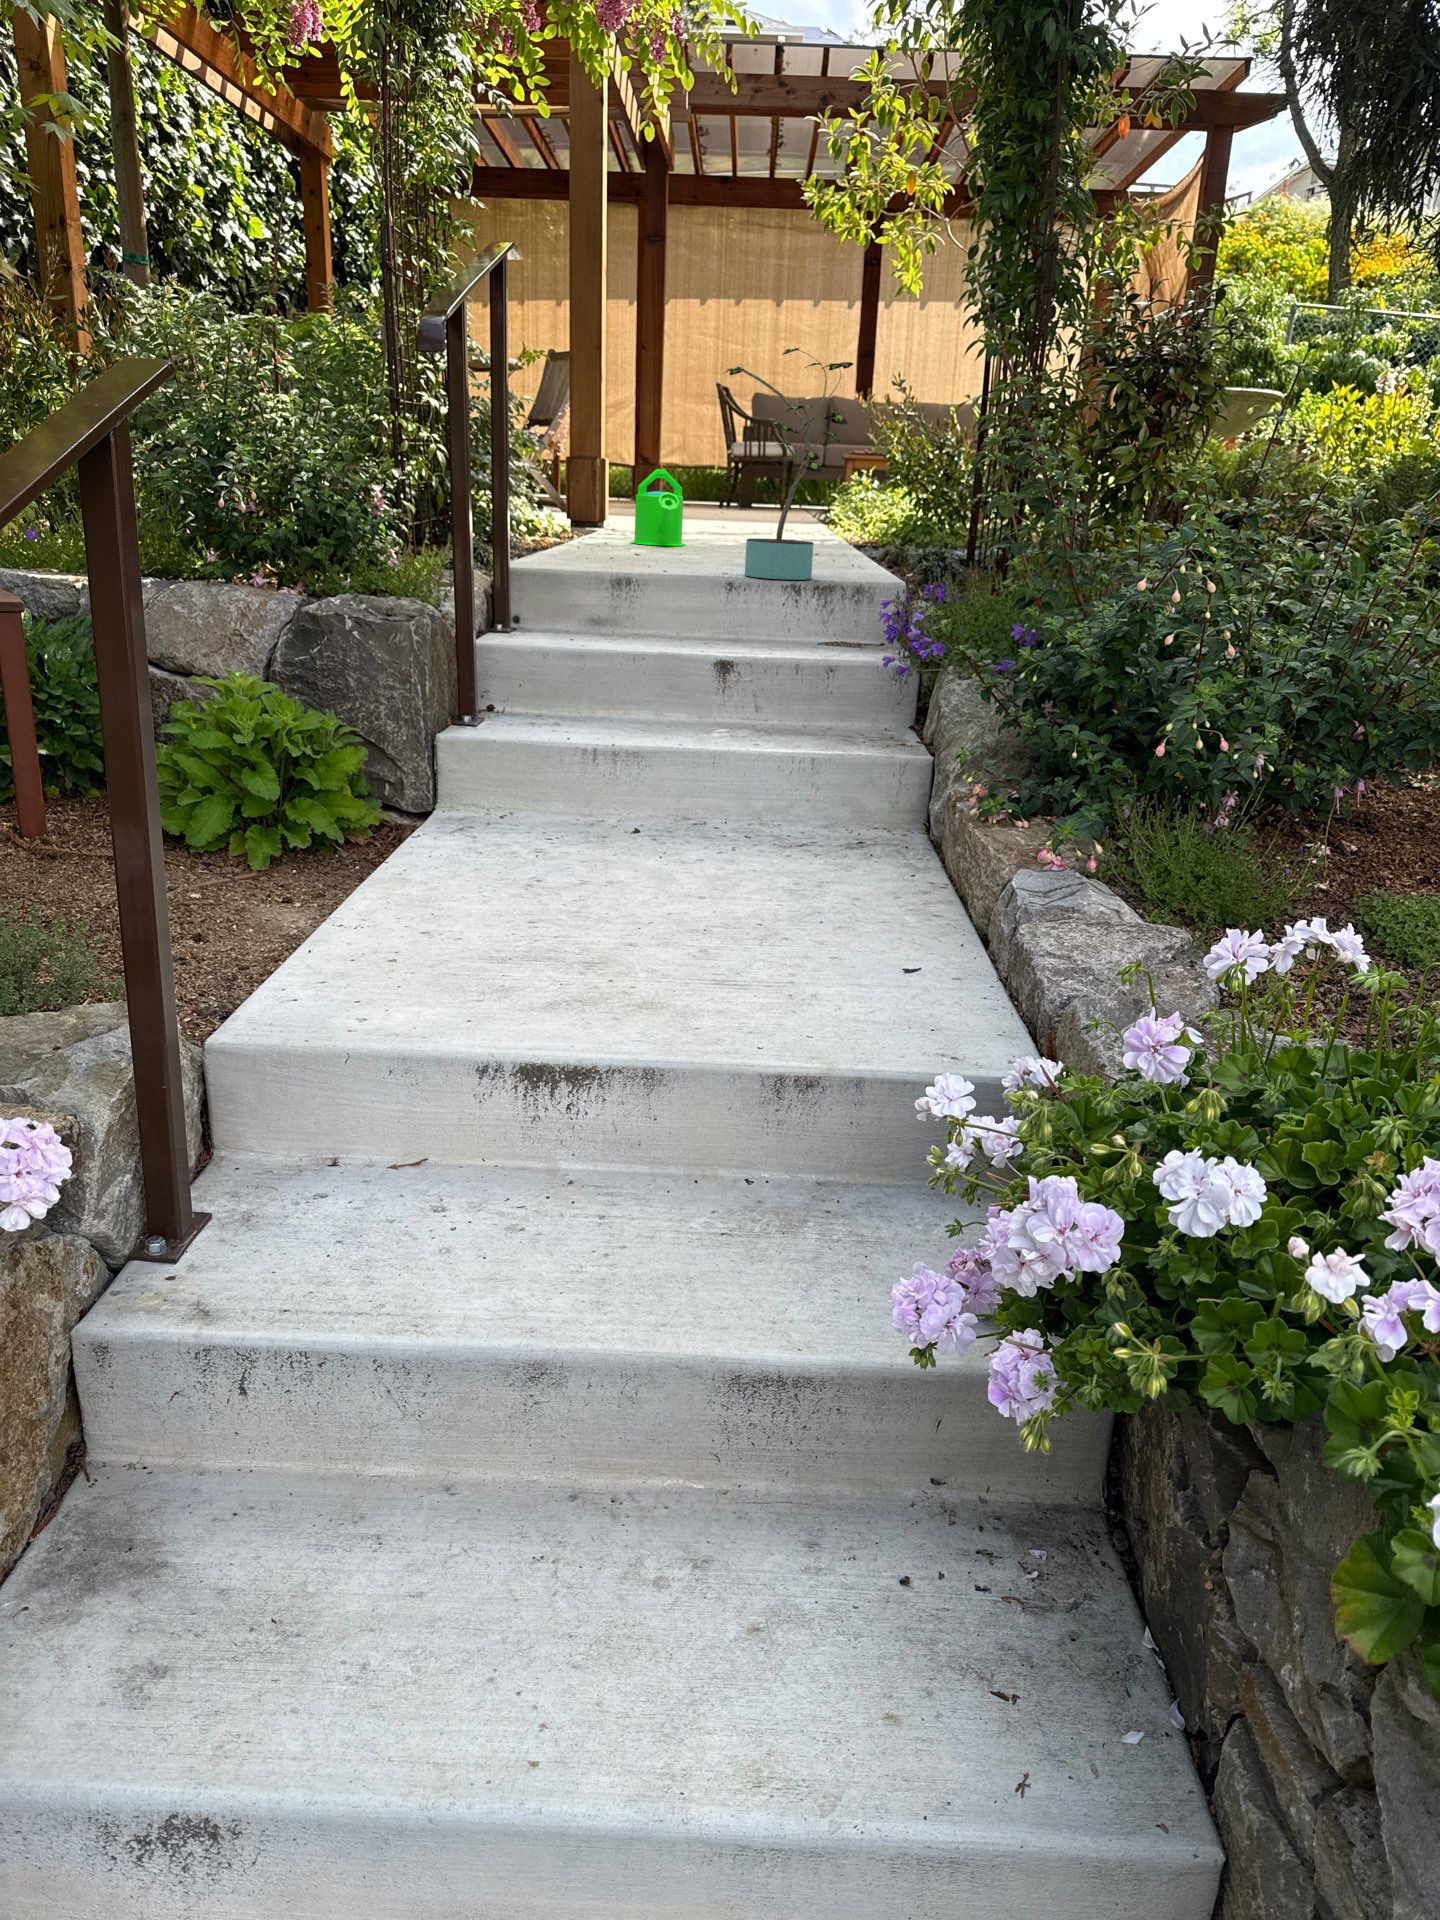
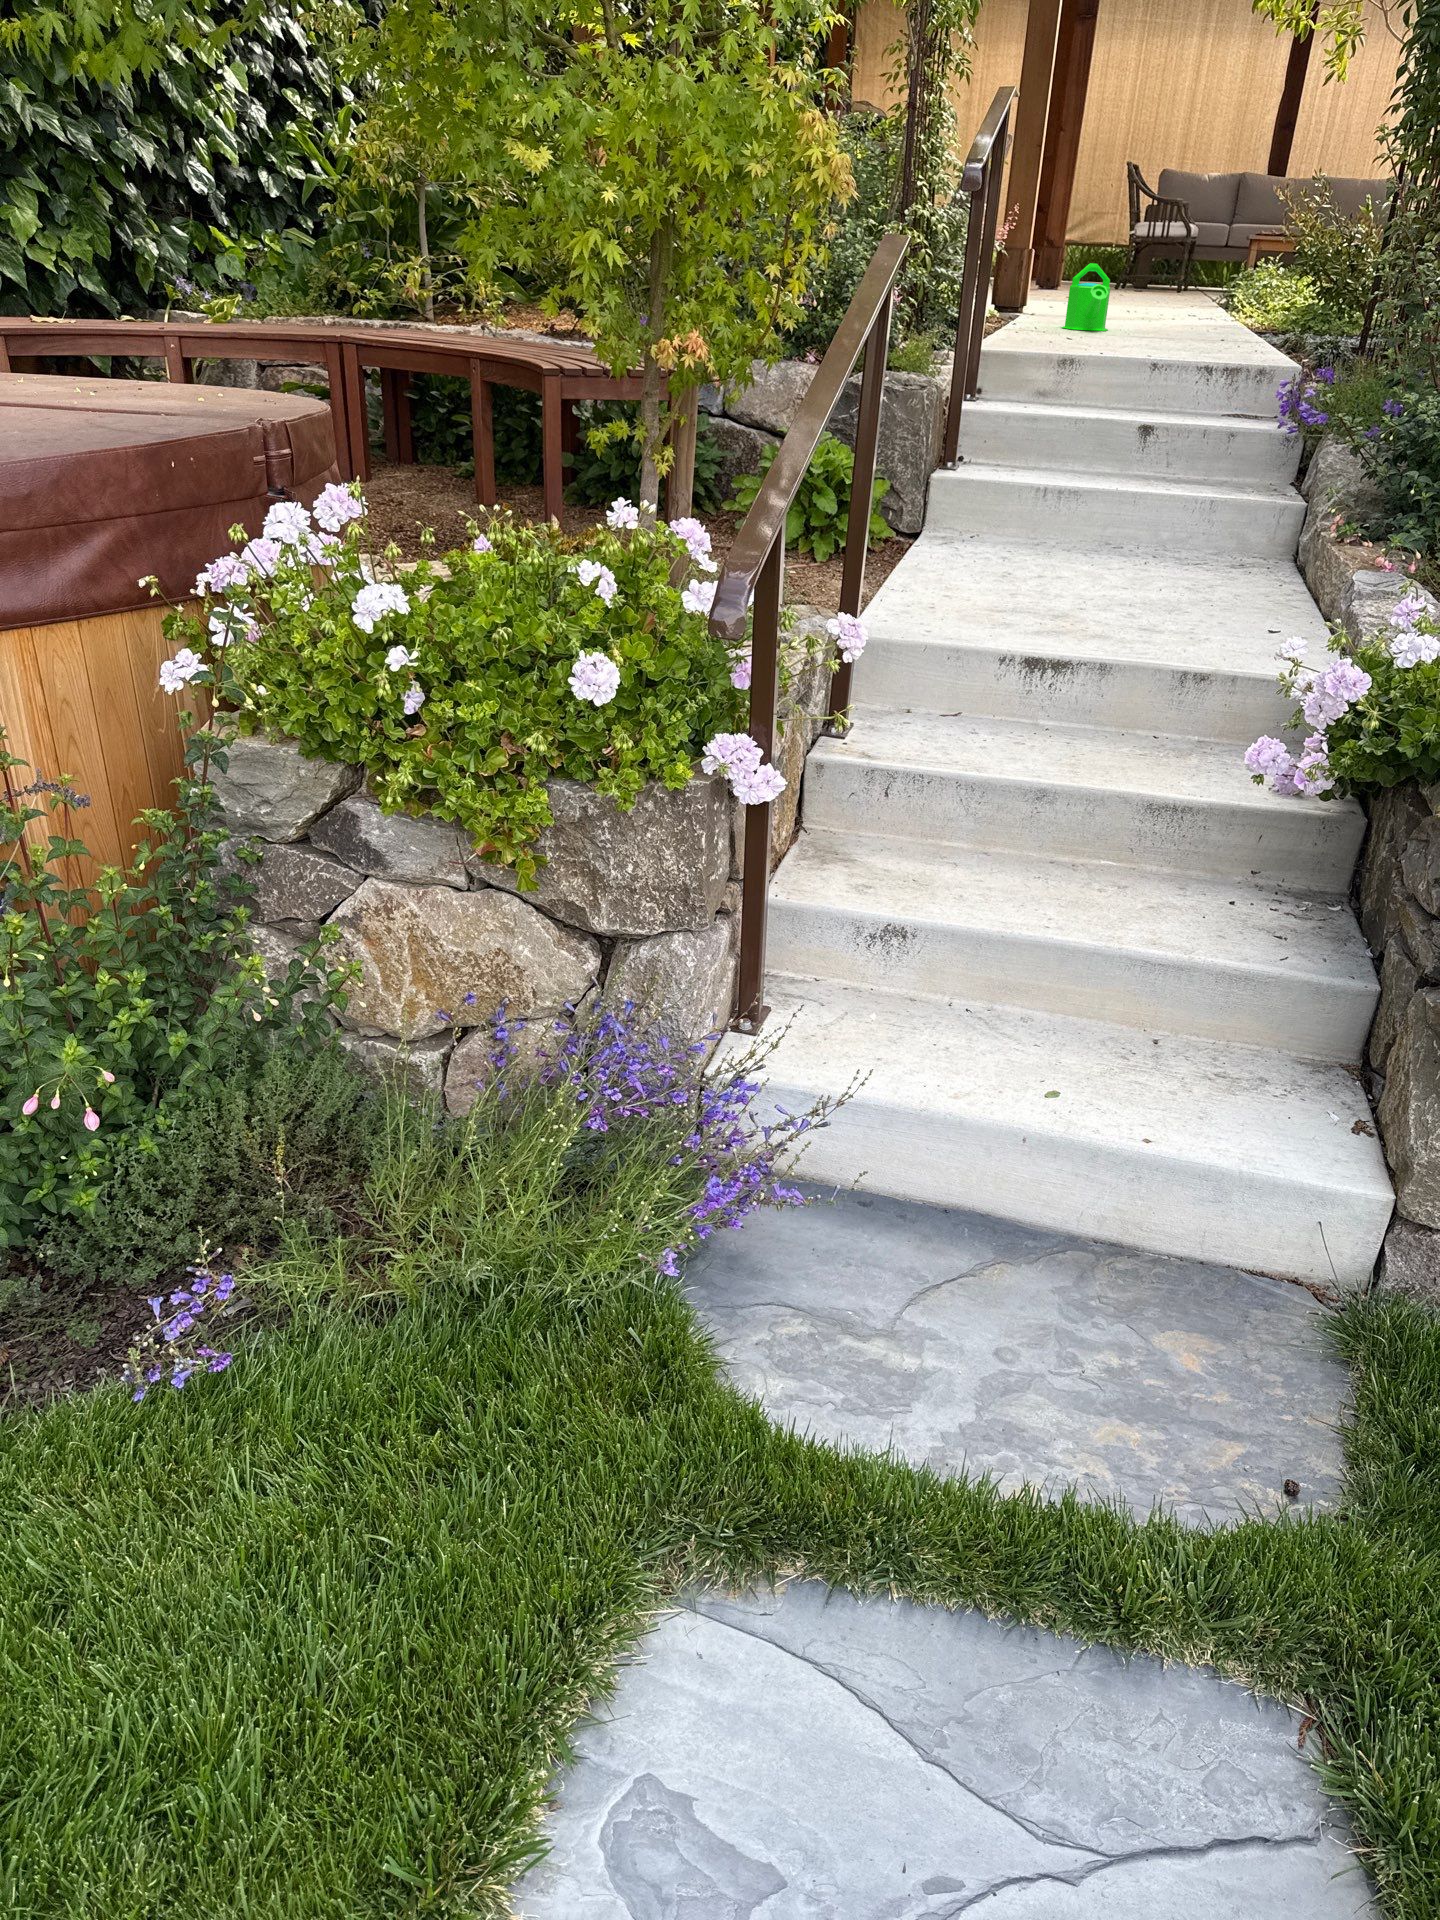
potted plant: present [723,348,853,580] -> none [1165,166,1275,361]

